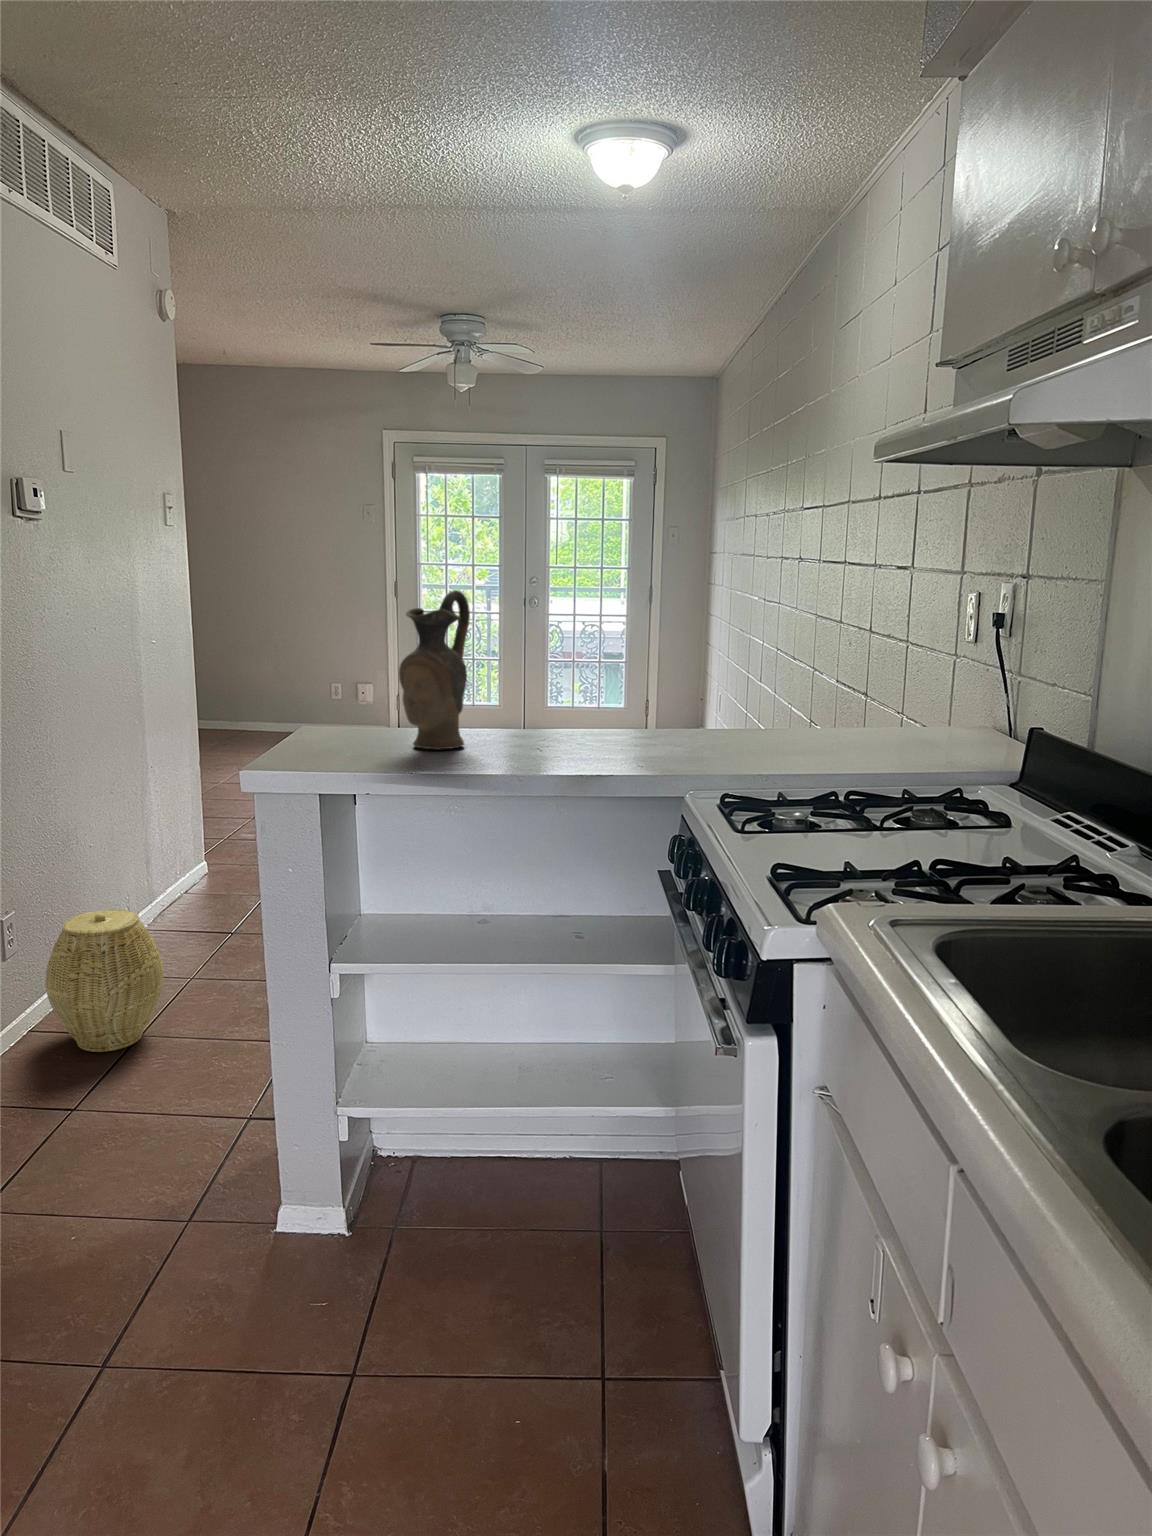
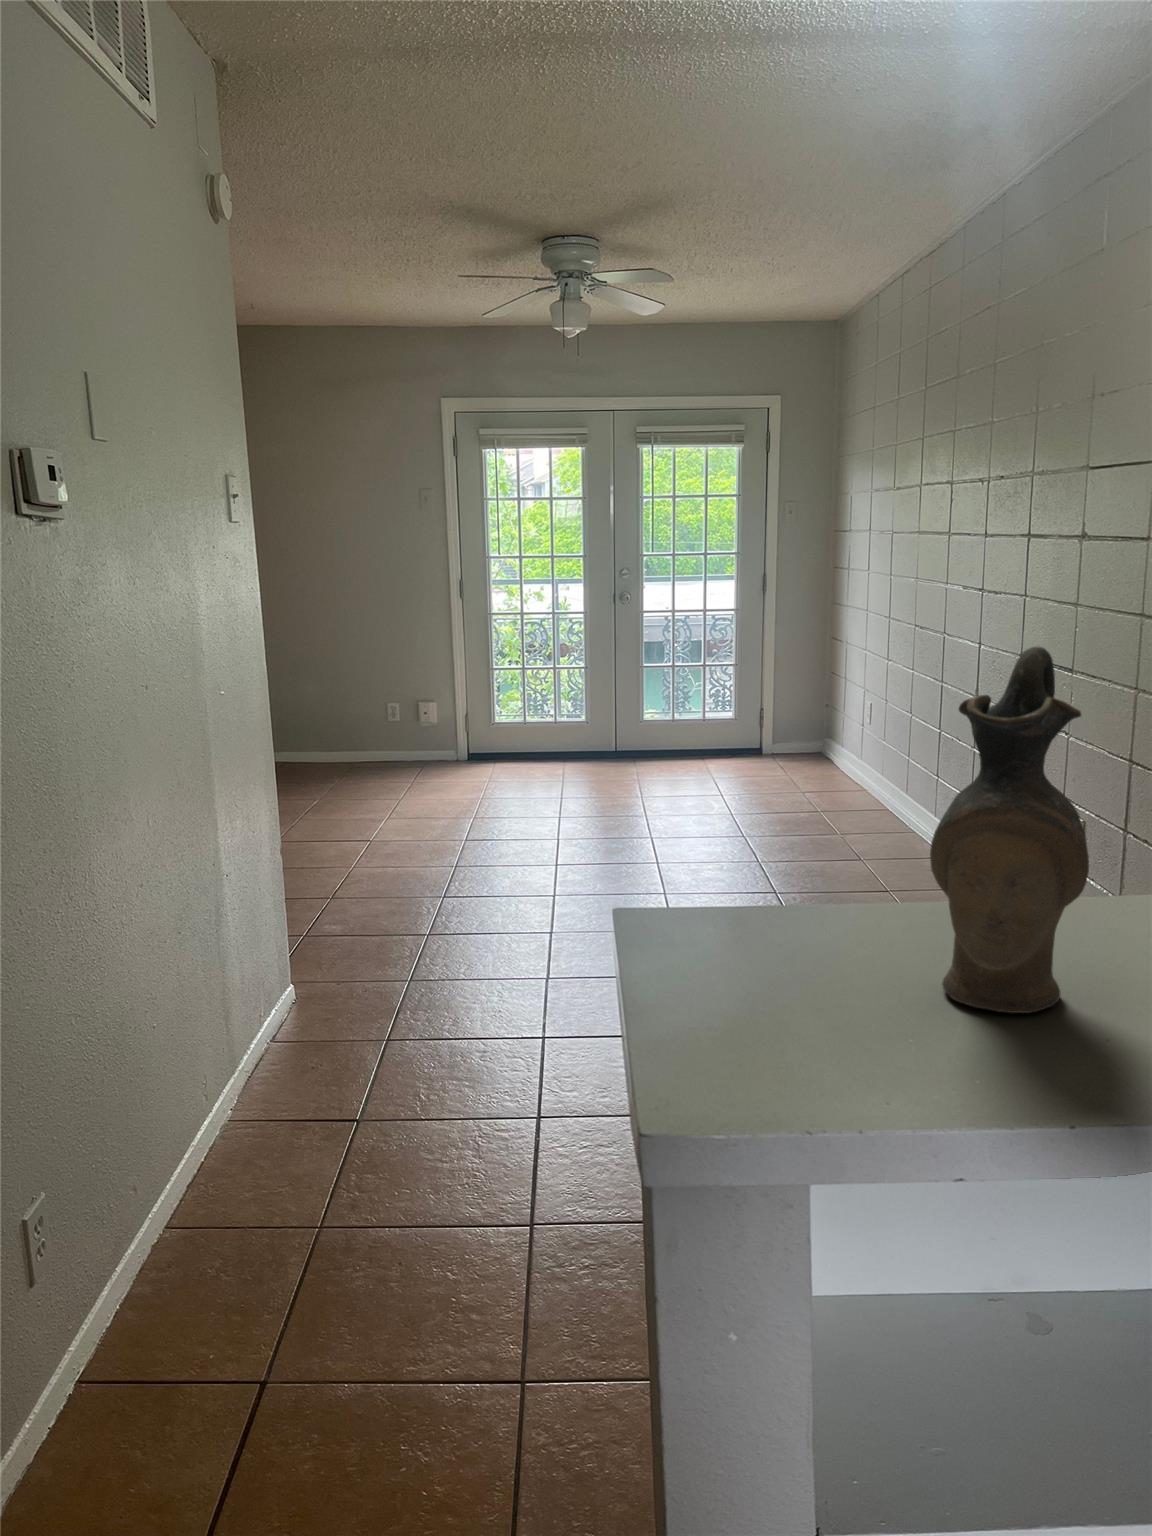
woven basket: present [46,910,163,1052] -> none [106,1167,298,1423]

